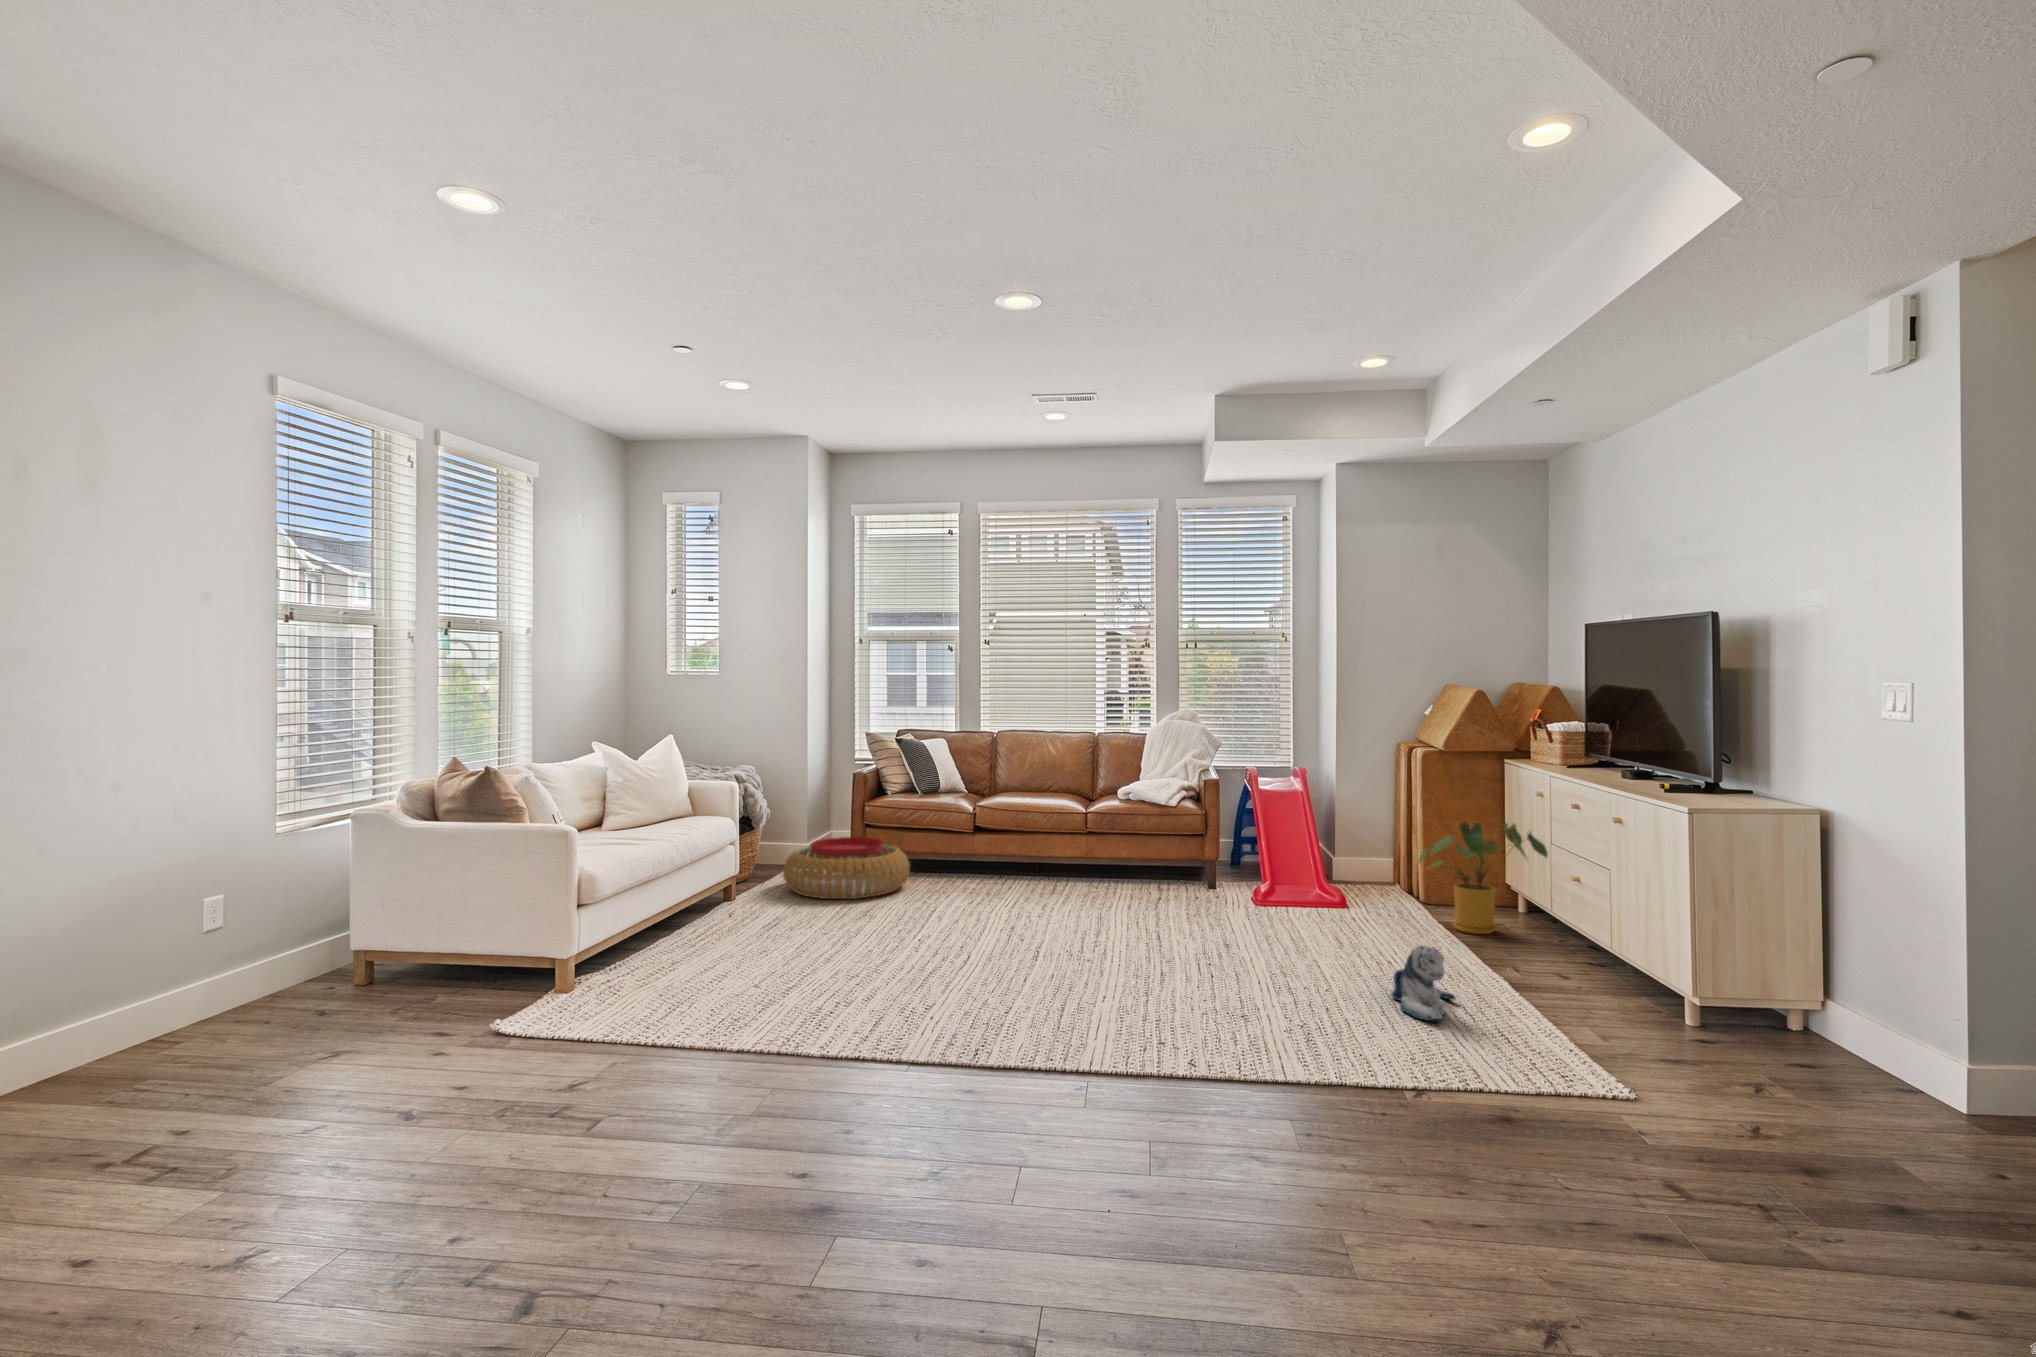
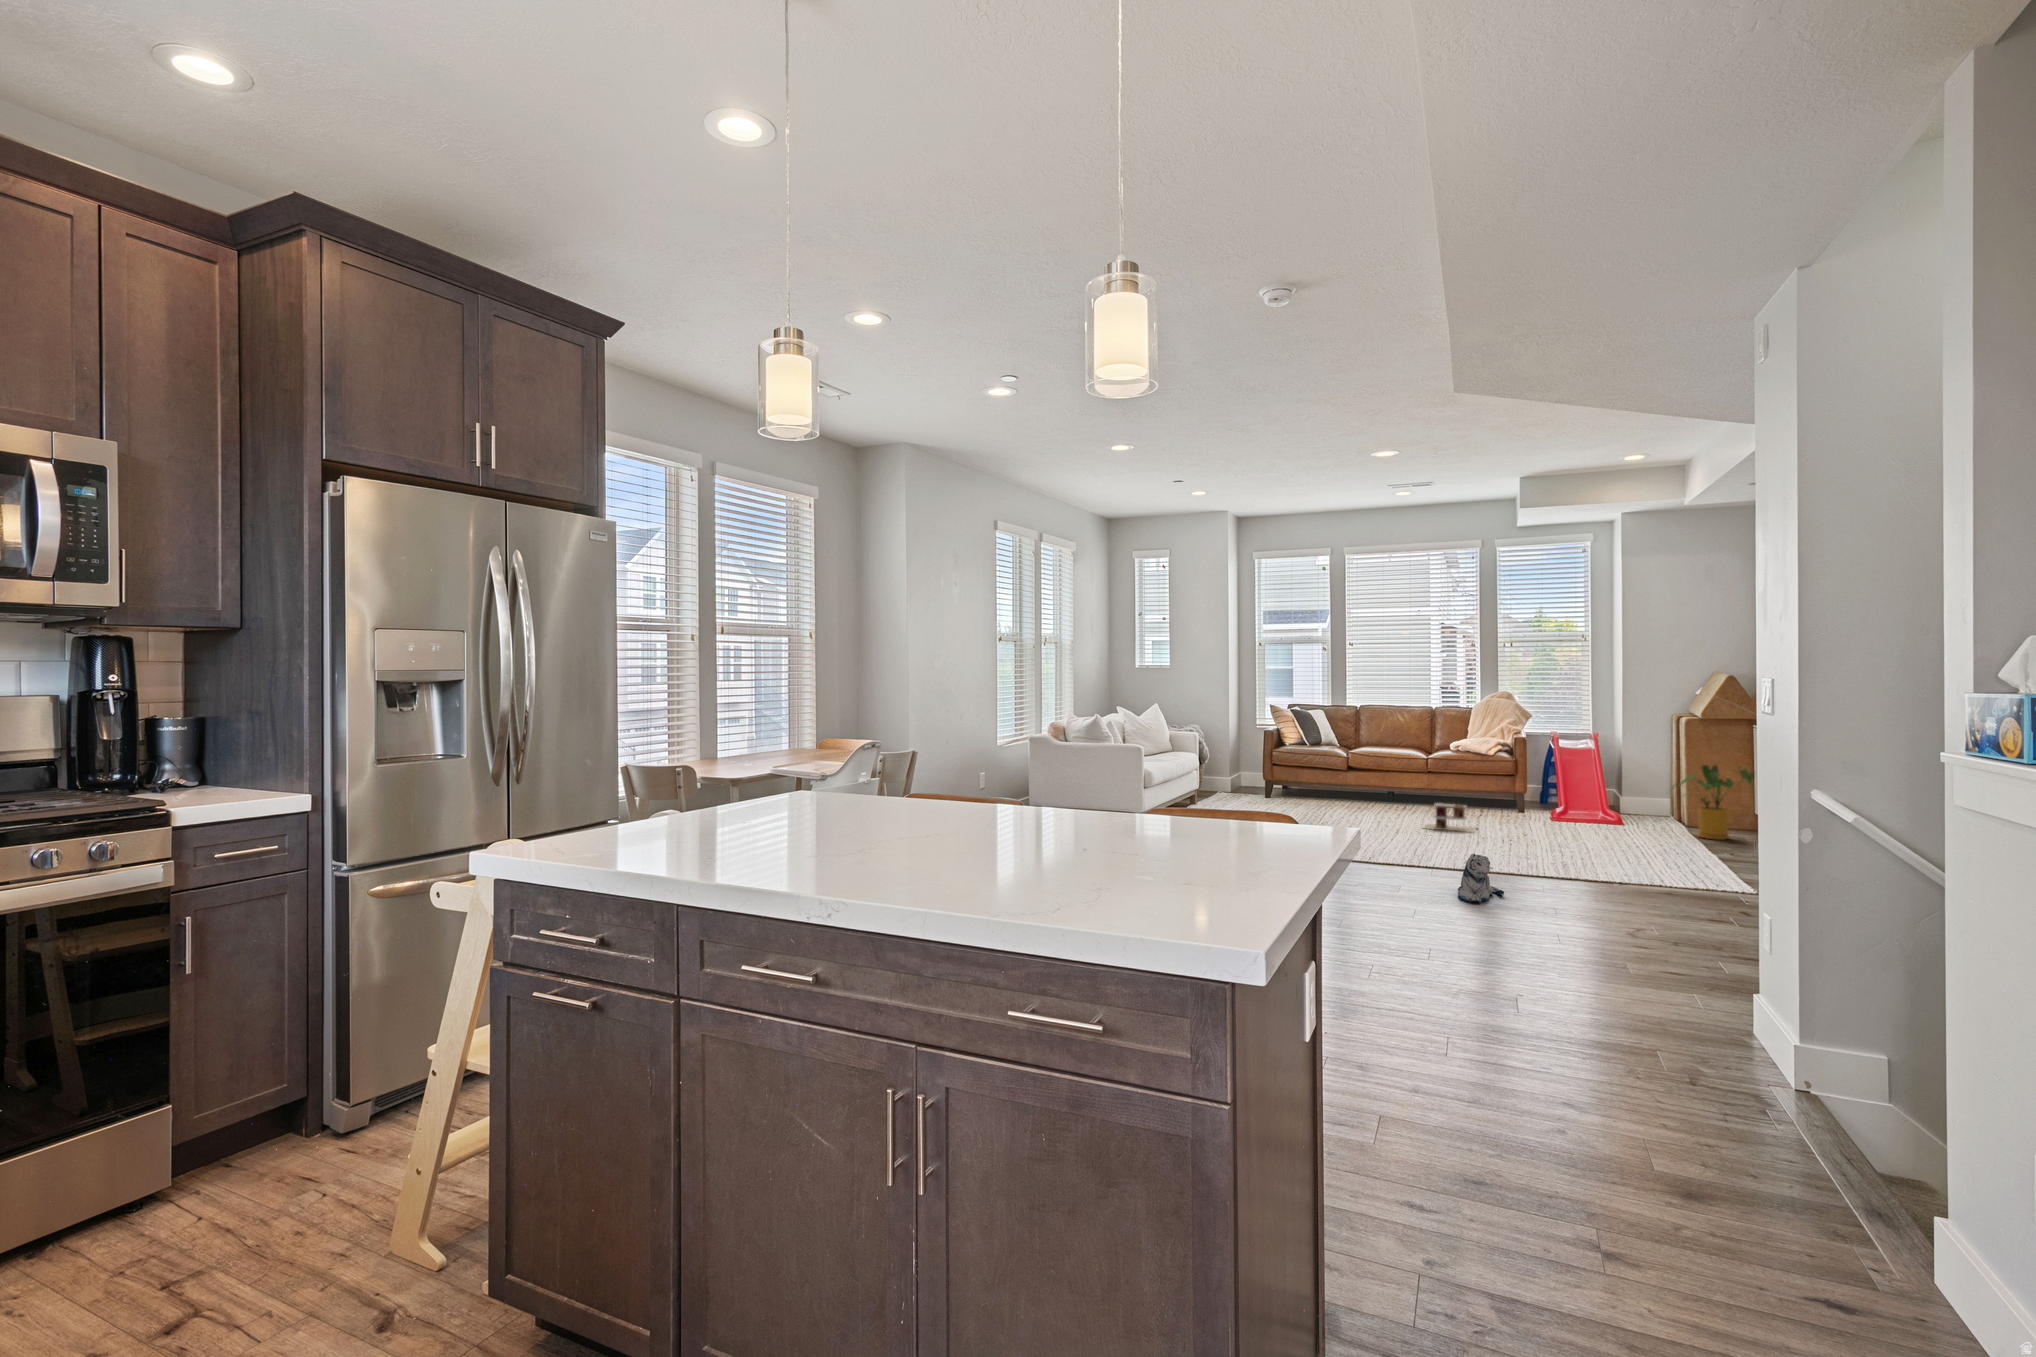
pouf: present [783,837,909,899] -> none [1223,772,1305,807]
toy house: none [1075,894,1158,944] -> present [1424,803,1476,832]
plush toy: present [1391,946,1455,1021] -> present [1458,854,1504,902]

